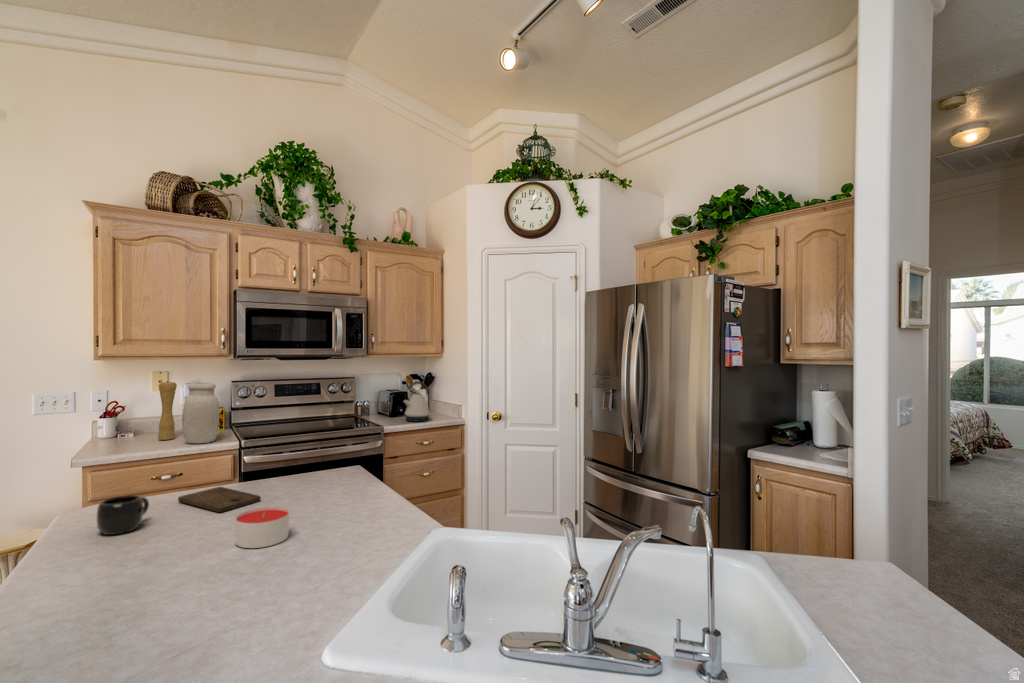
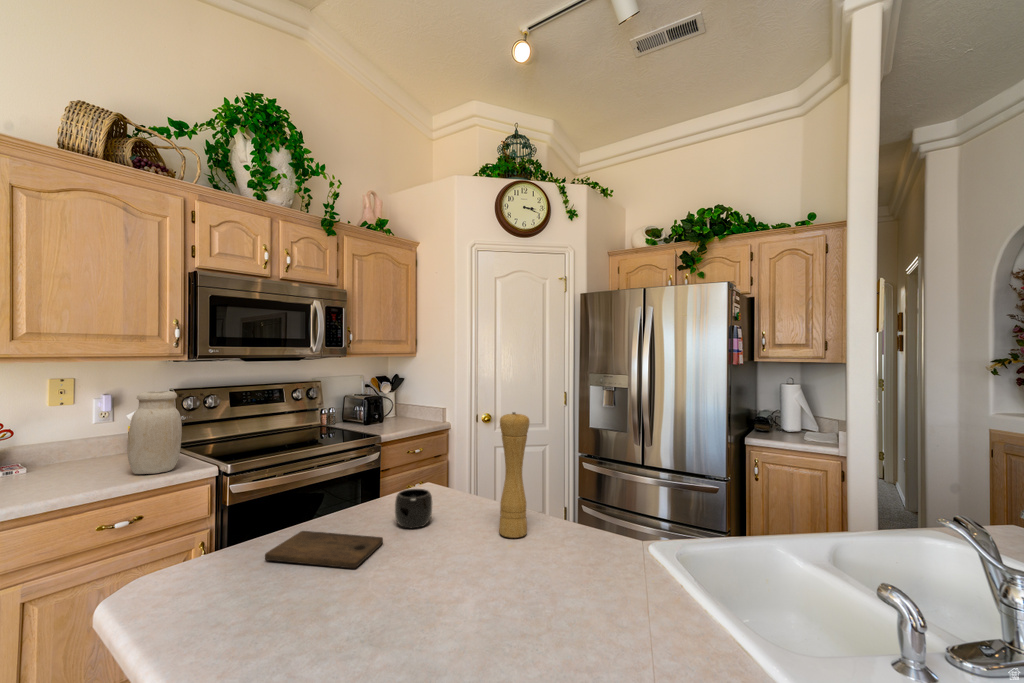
pepper mill: present [158,381,177,440] -> present [499,412,529,538]
kettle: present [404,382,430,422] -> none [387,385,415,429]
mug: present [96,495,149,535] -> present [395,489,432,528]
candle: present [235,507,289,548] -> none [449,551,515,616]

